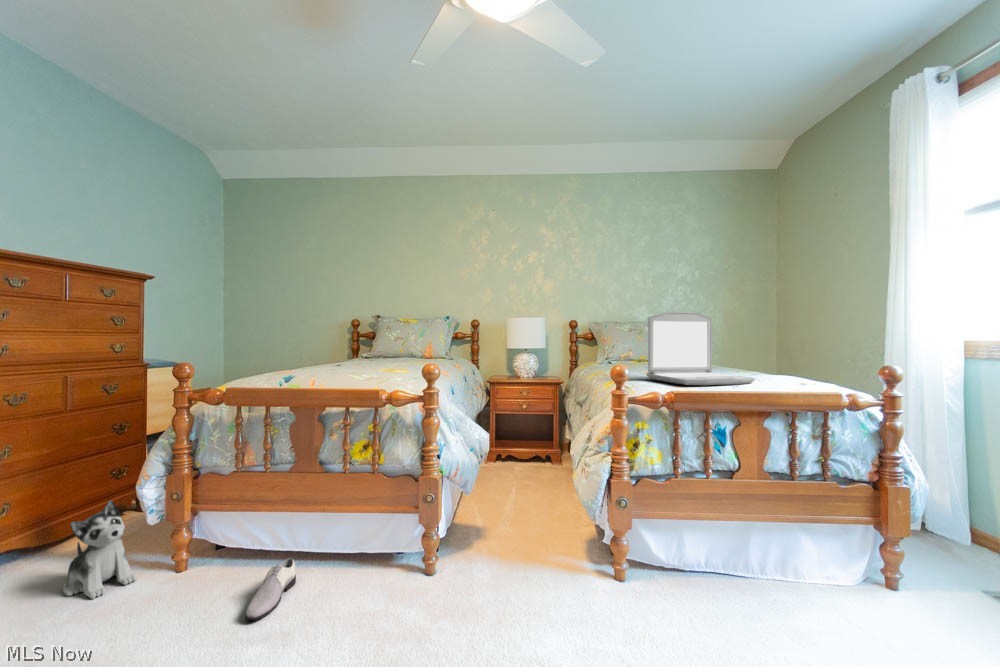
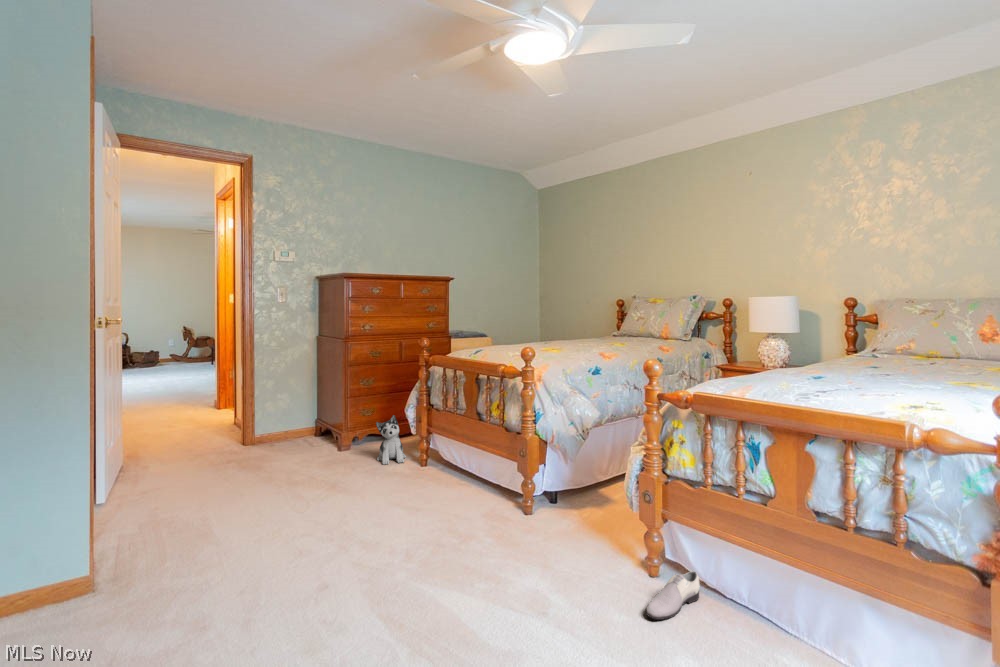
laptop: present [647,312,755,385] -> none [763,305,879,403]
shoe: present [245,558,296,620] -> present [646,572,700,620]

